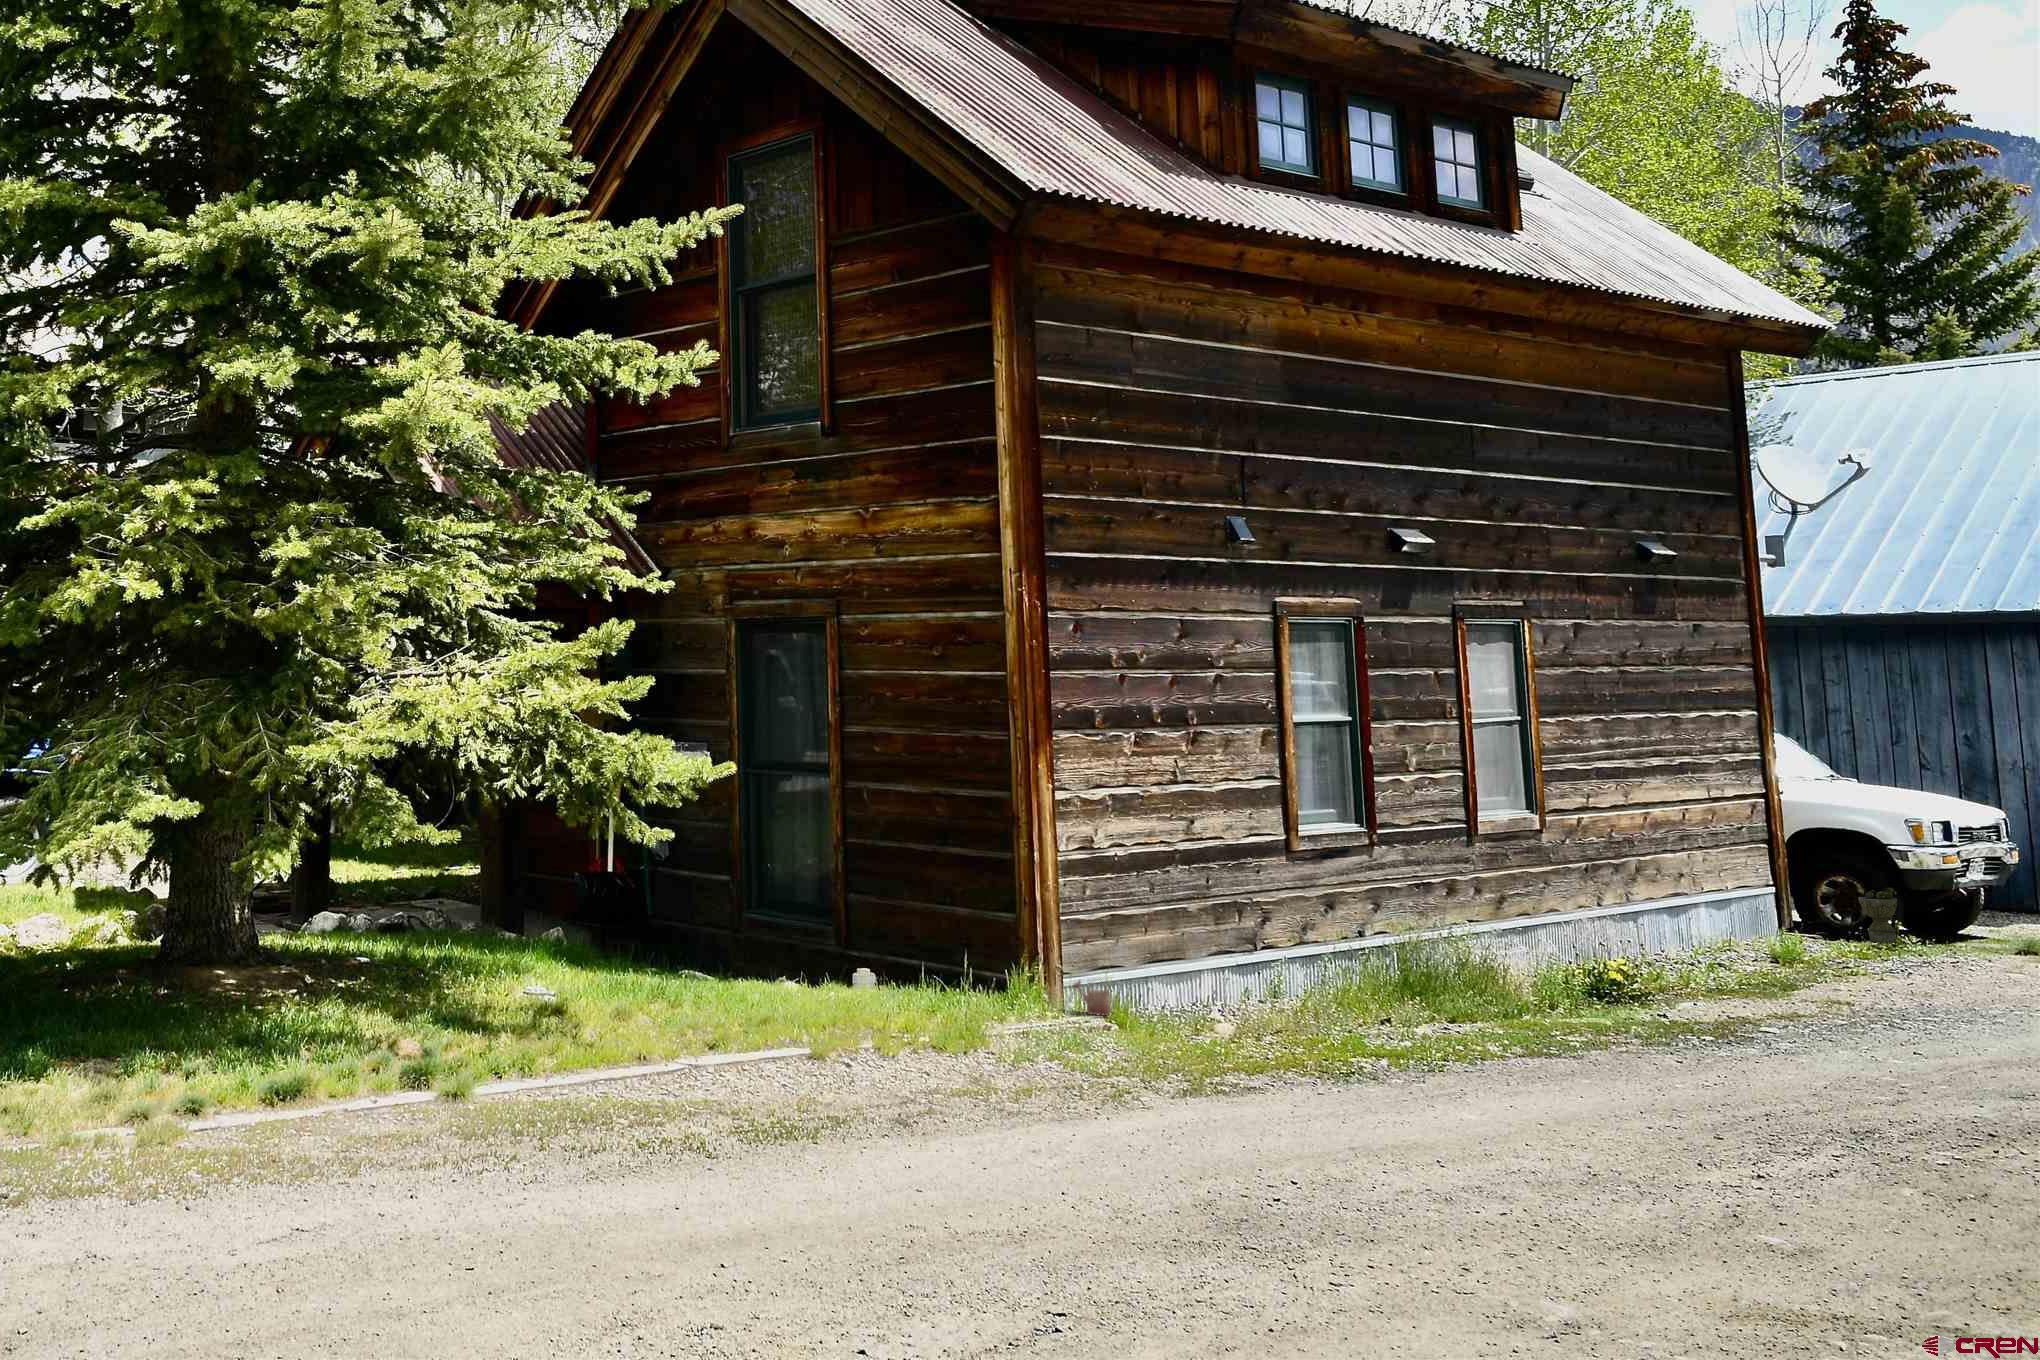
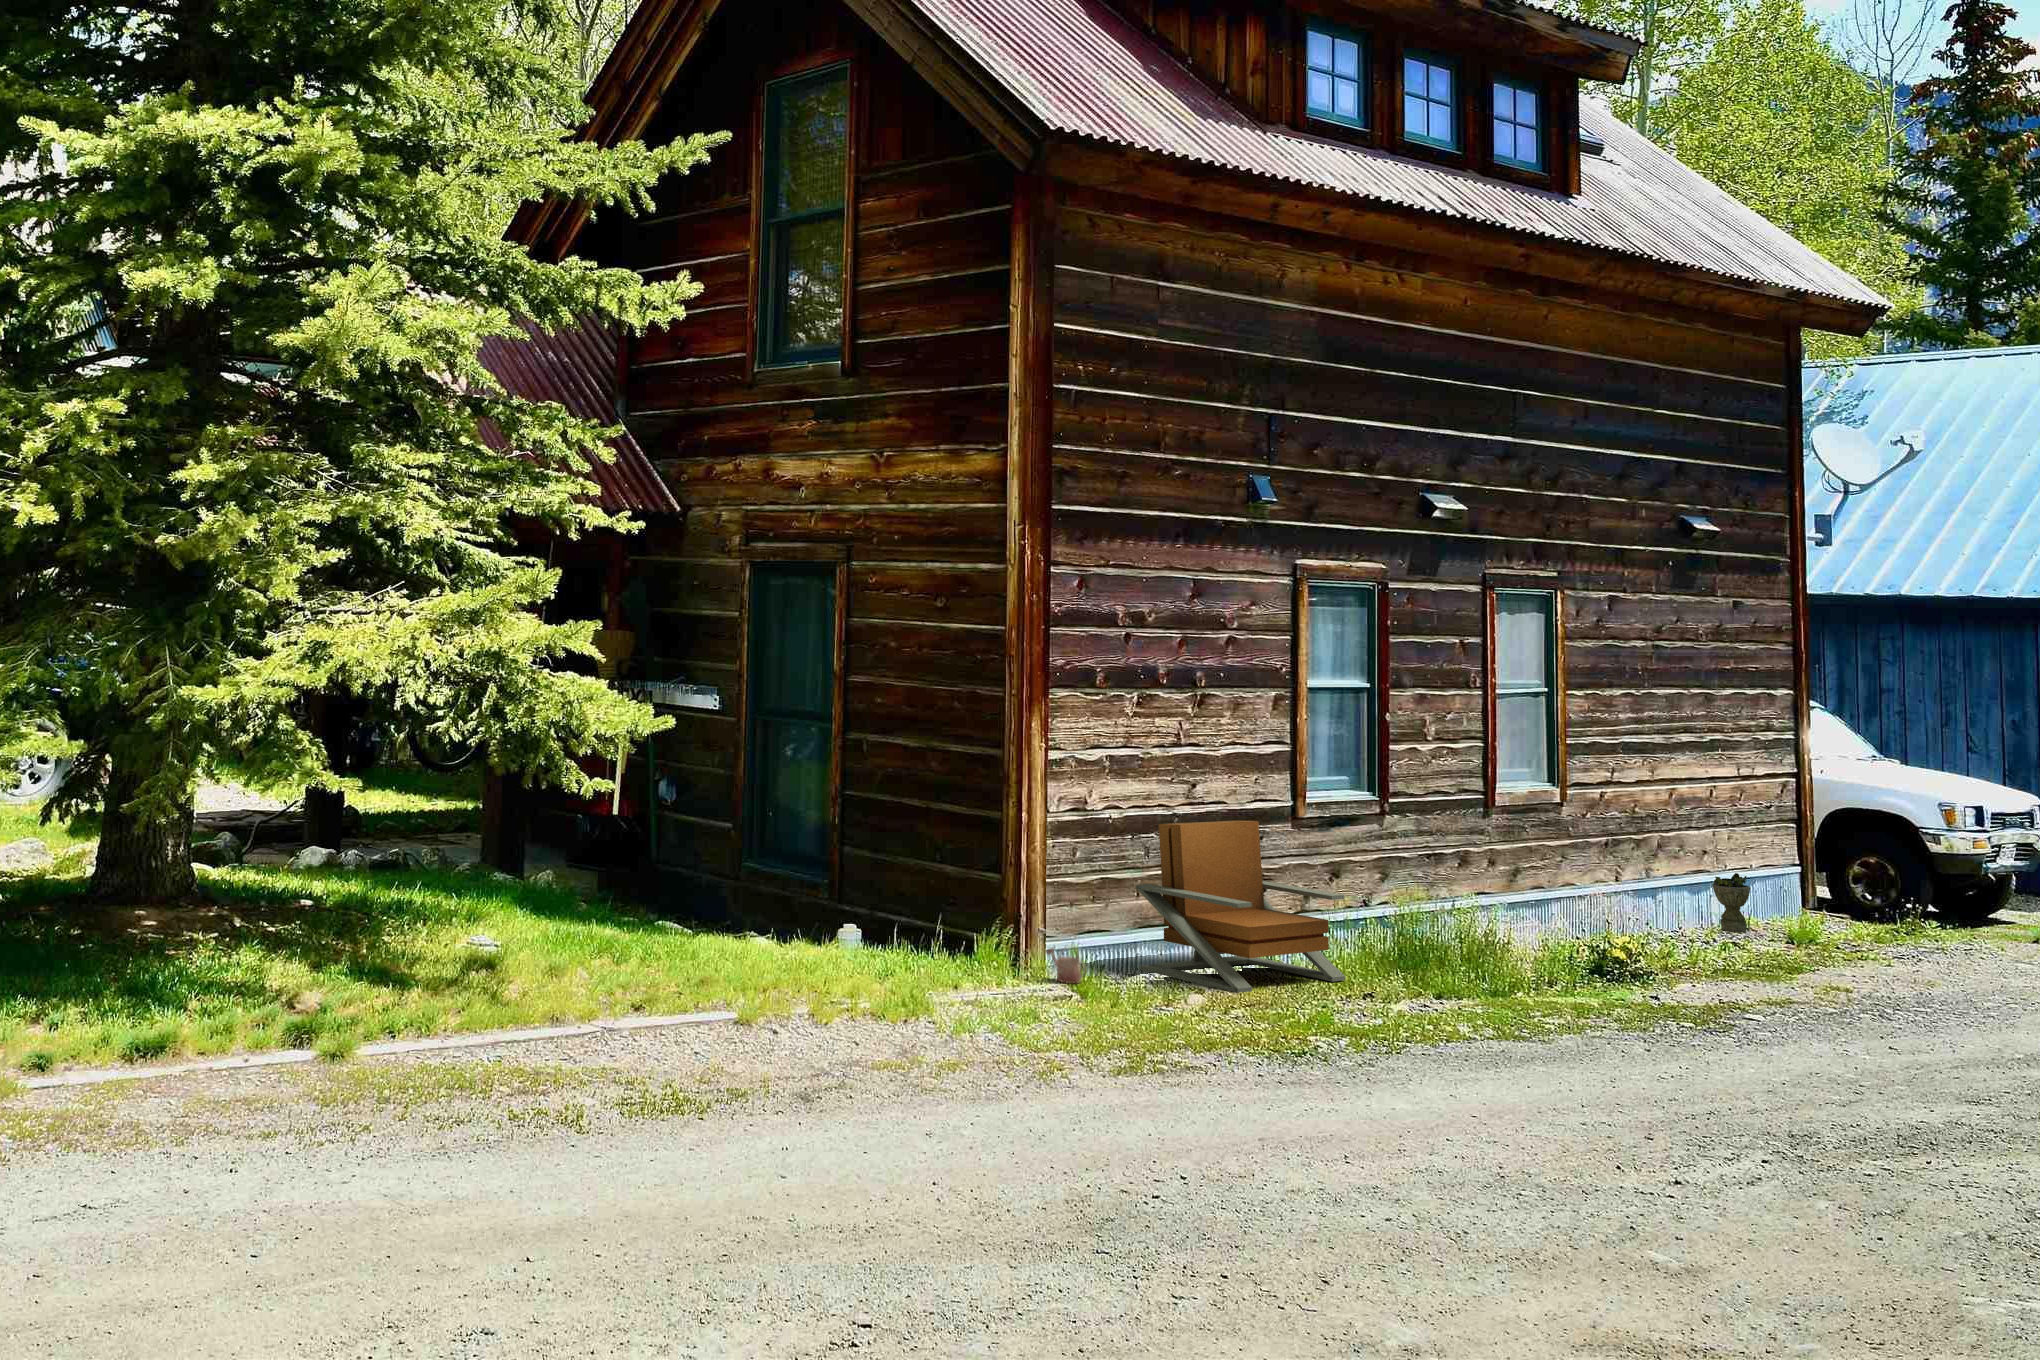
lounge chair: none [1152,853,1365,1020] -> present [1136,821,1345,993]
planter: present [1858,888,1897,943] -> present [1712,873,1750,933]

